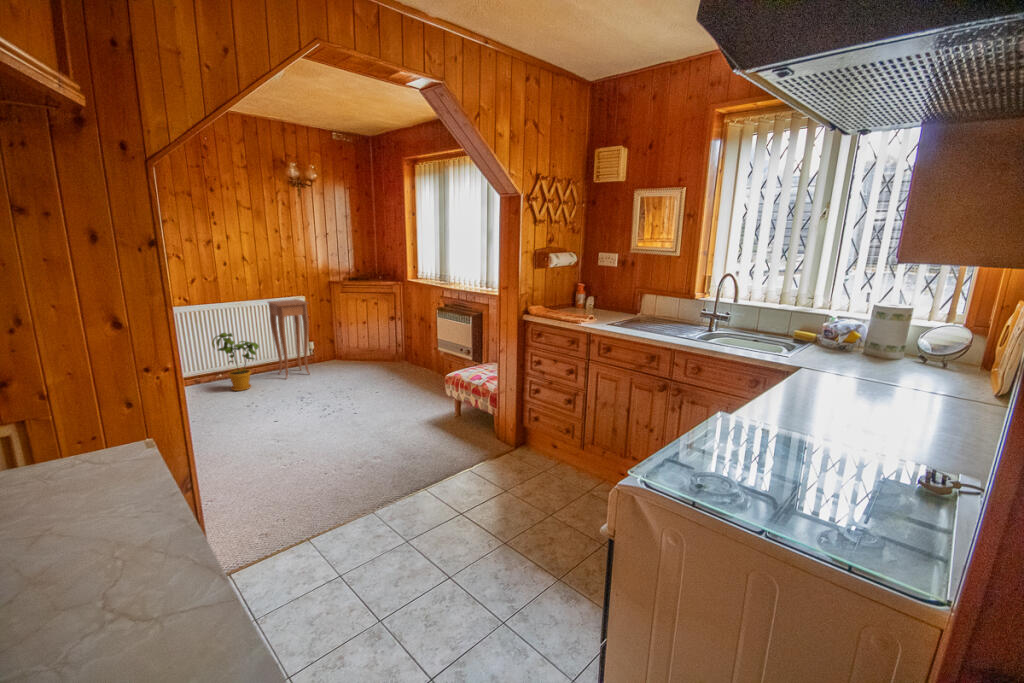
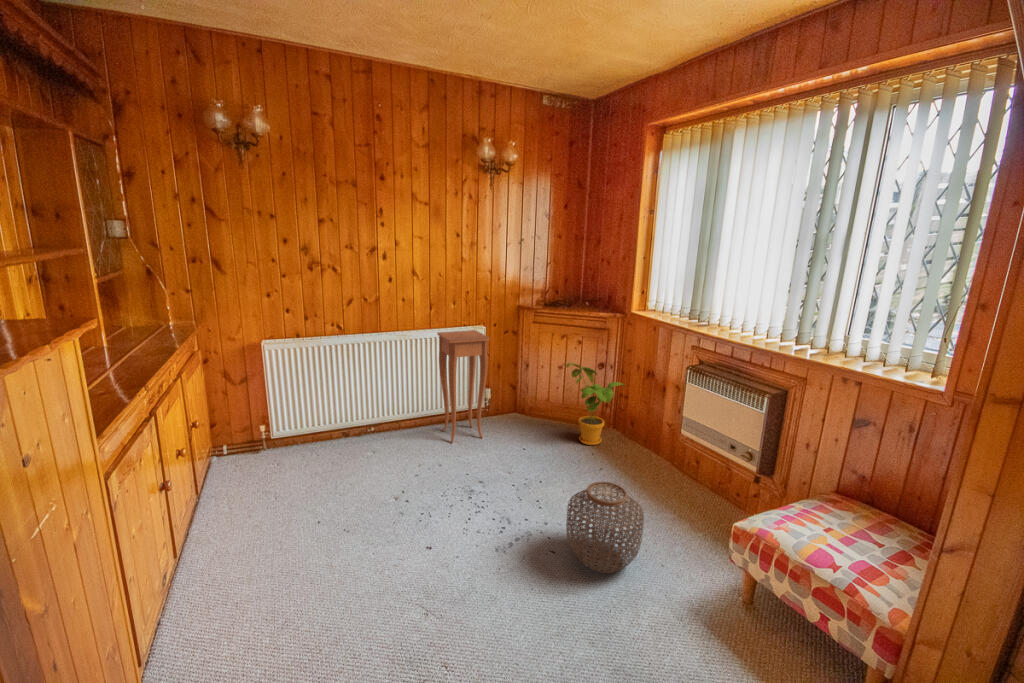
house plant: present [212,333,259,391] -> present [566,363,625,445]
woven basket: none [361,368,405,416] -> present [566,482,644,573]

